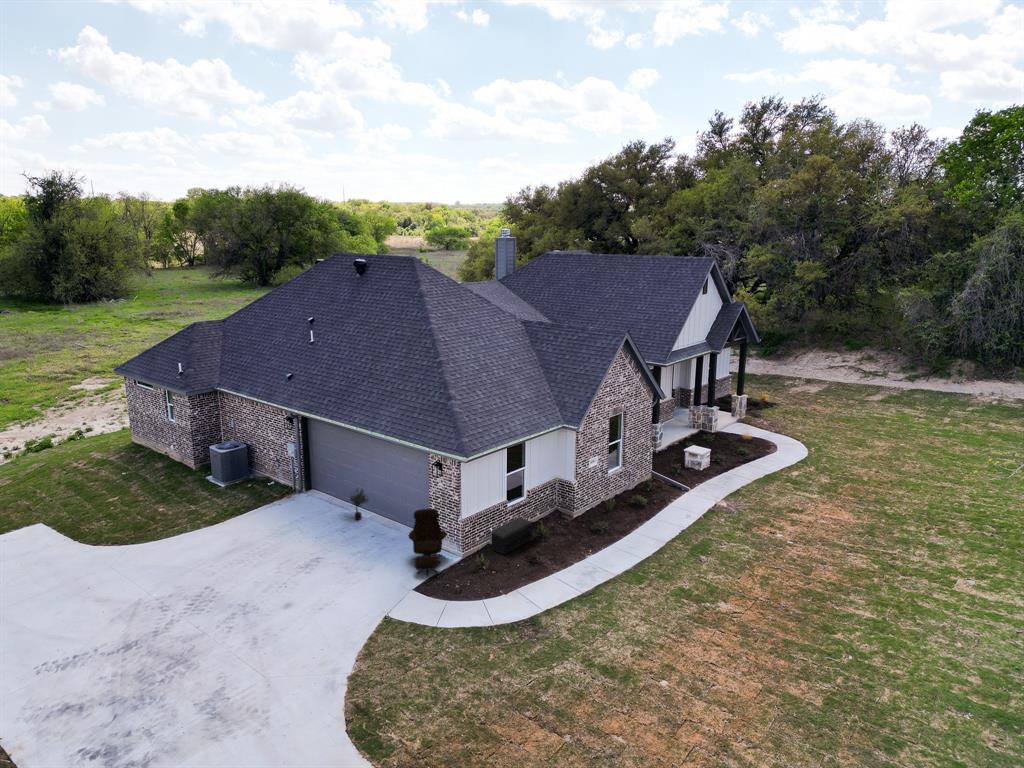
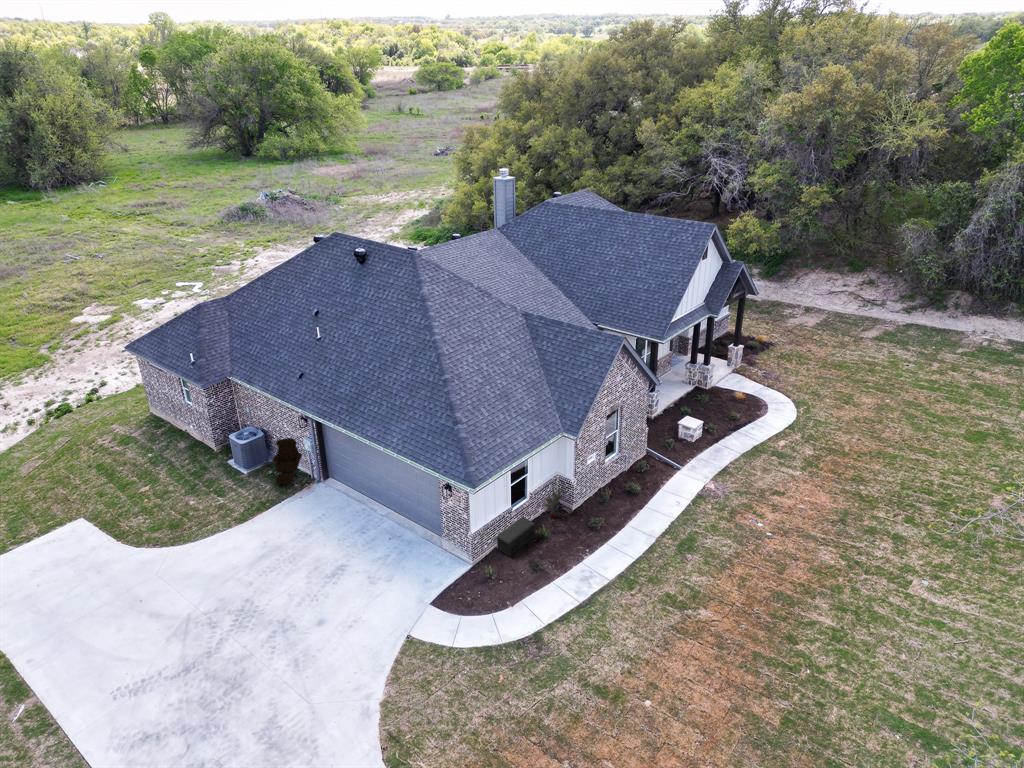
potted tree: present [350,489,369,520] -> present [544,489,563,519]
lounge chair: present [409,509,447,576] -> present [273,438,302,488]

